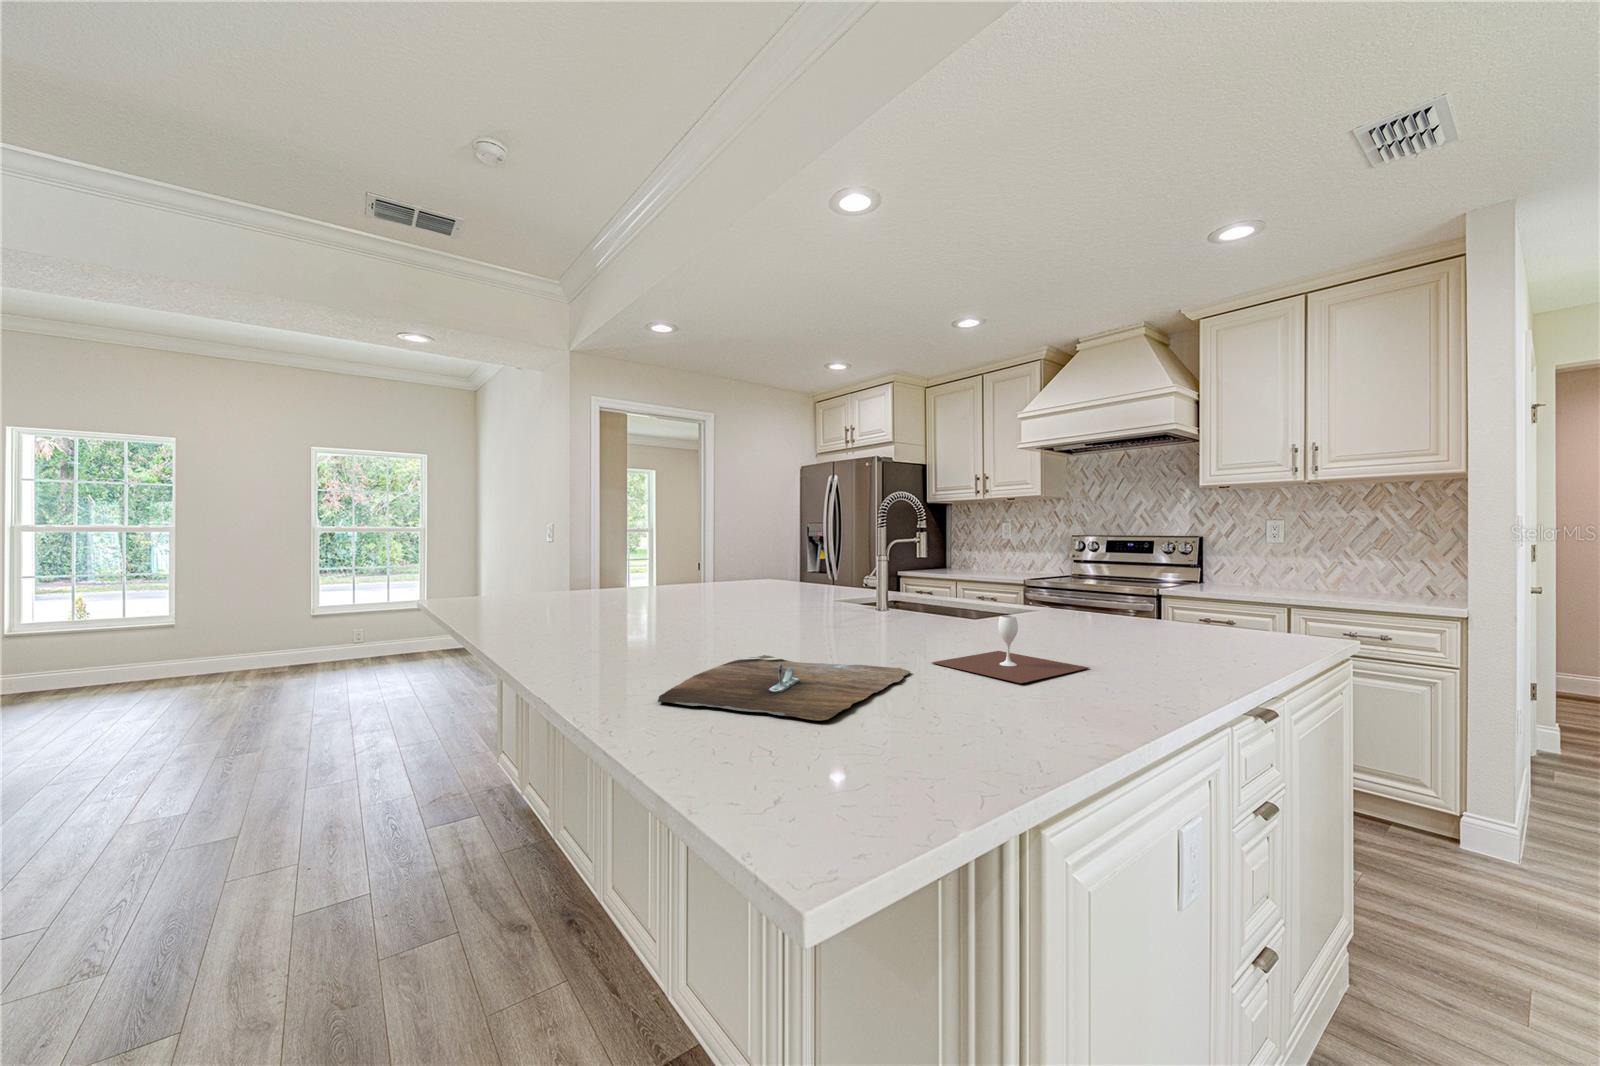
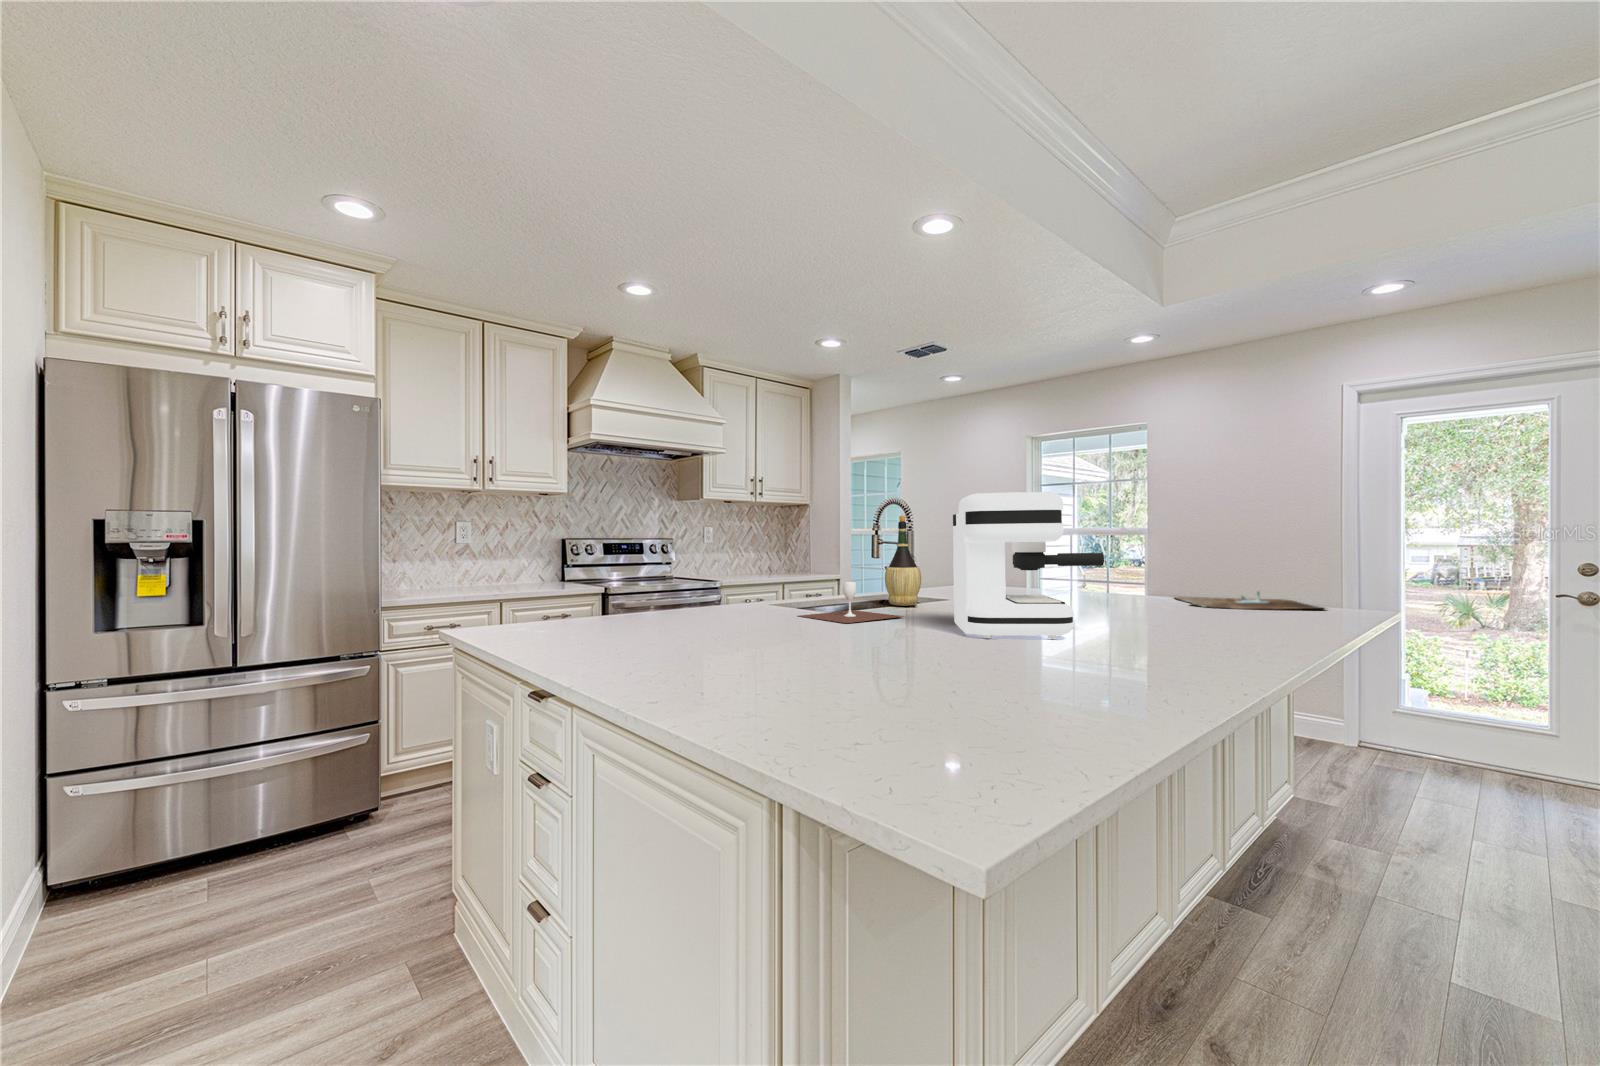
coffee maker: none [568,517,660,612] -> present [953,492,1104,639]
wine bottle: none [774,524,805,603] -> present [885,516,921,606]
wine glass: present [931,616,1089,683] -> present [799,581,904,623]

